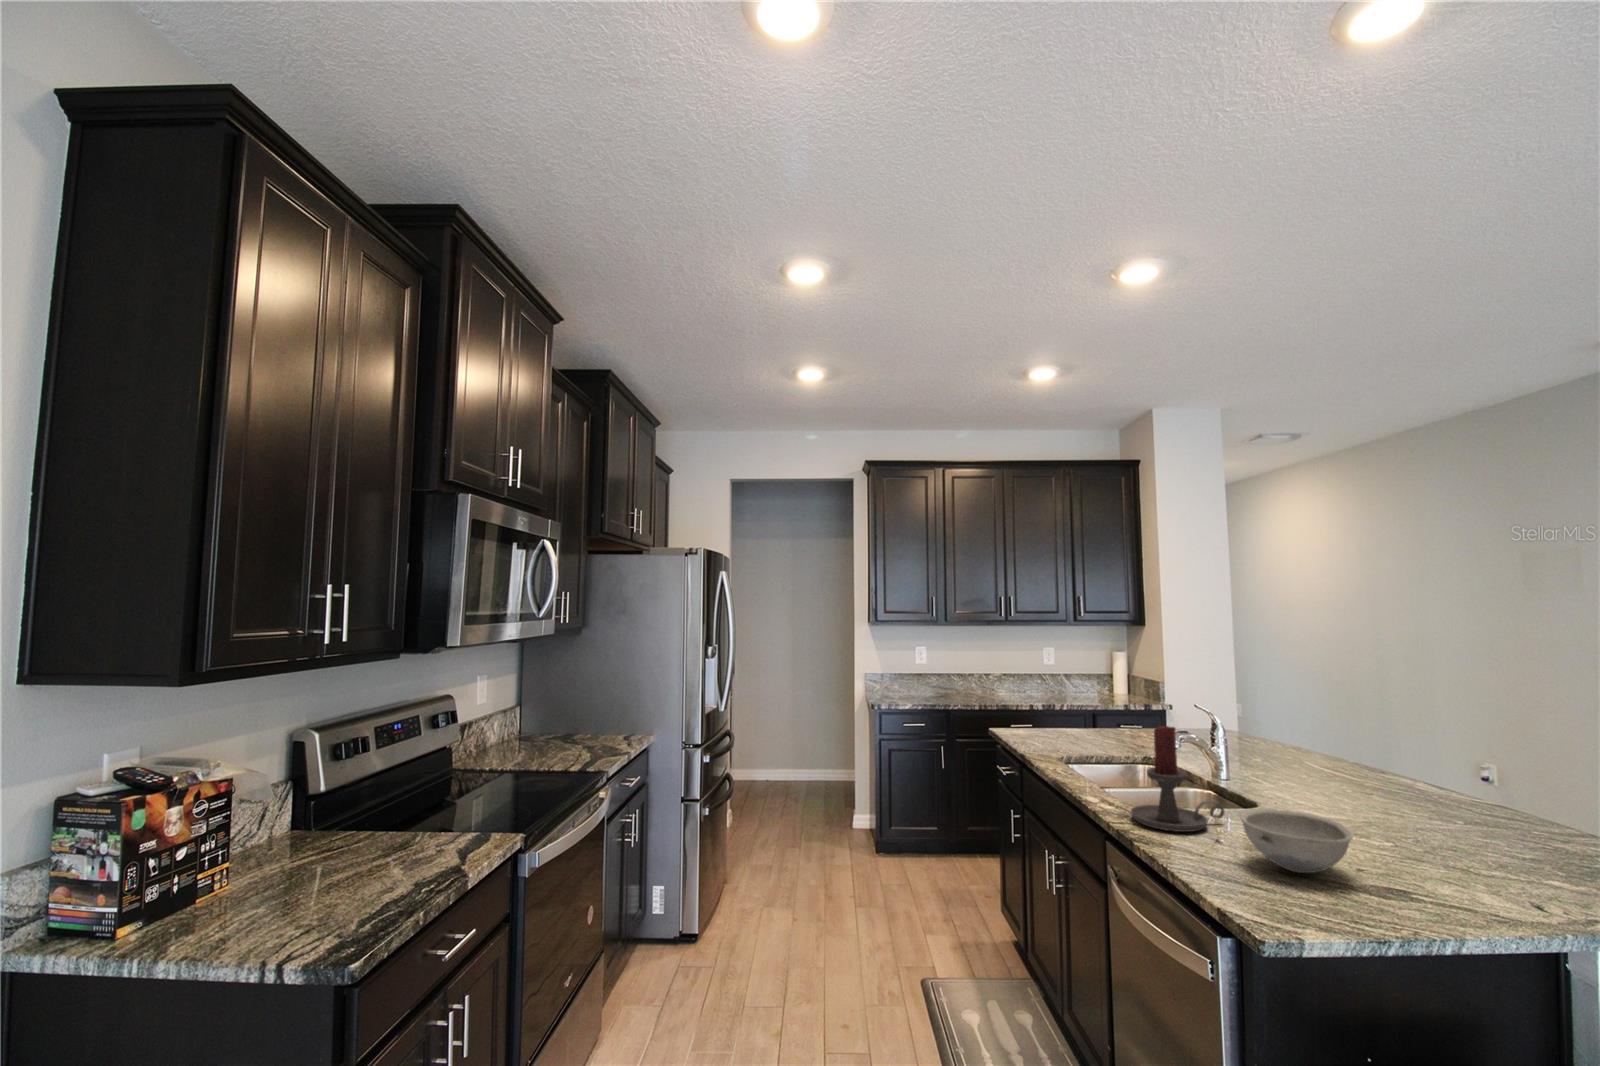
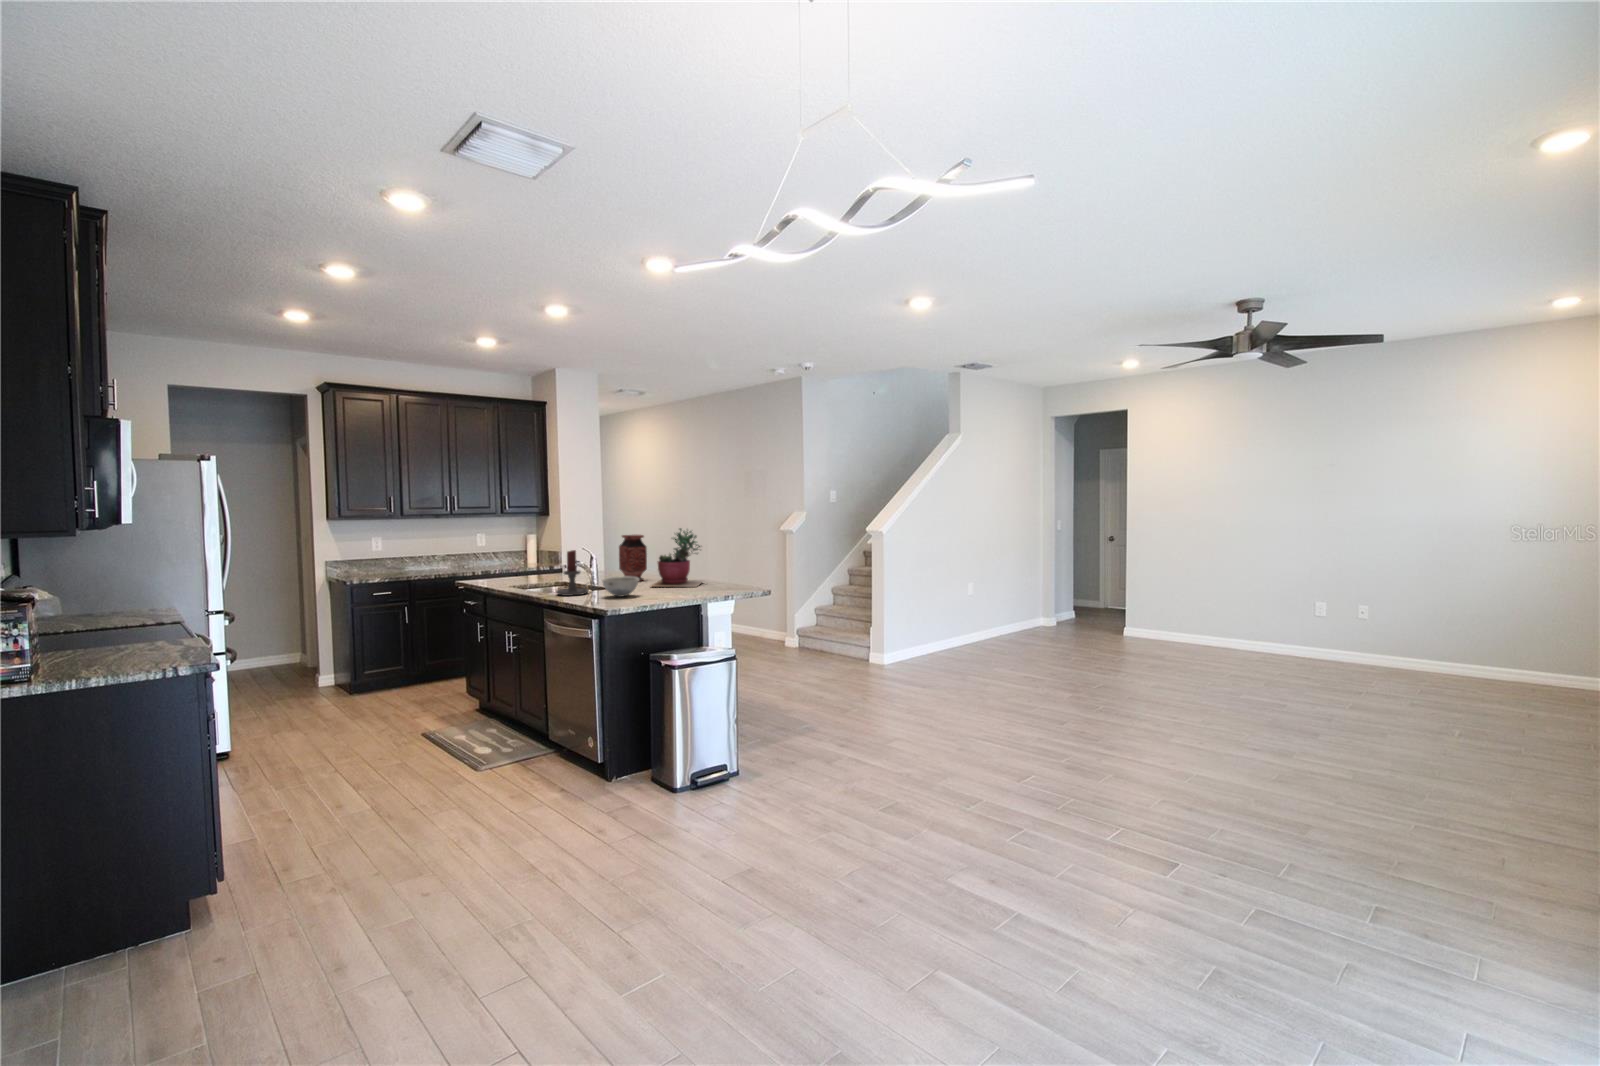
vase: none [1276,688,1350,795] -> present [619,535,647,581]
succulent plant: none [1370,688,1547,869] -> present [651,528,702,587]

